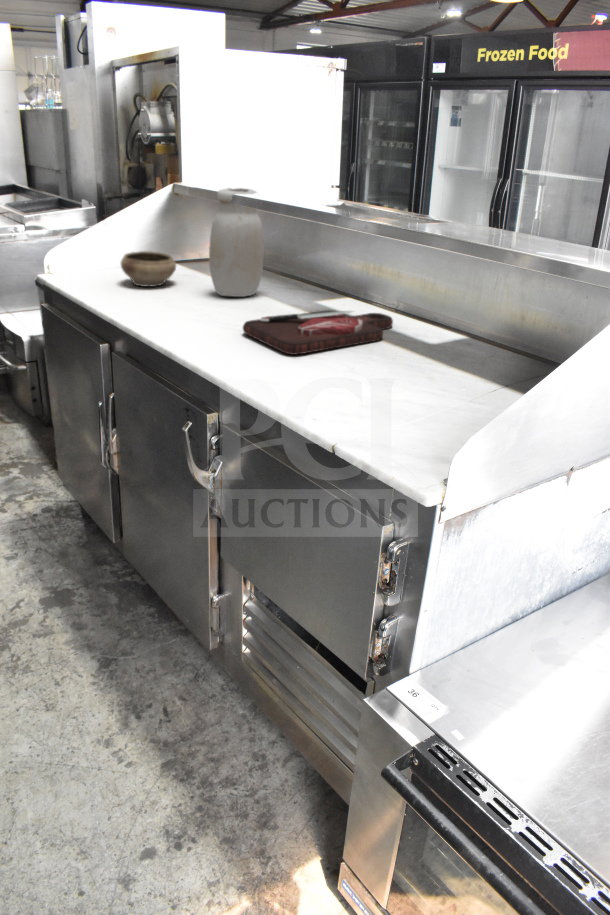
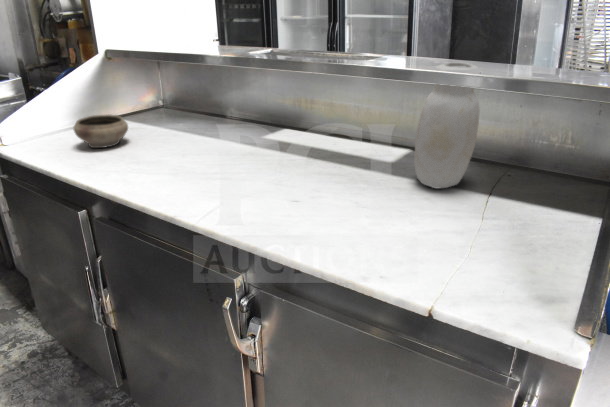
jar: present [209,188,264,297] -> present [414,63,480,189]
cutting board: present [243,310,393,354] -> none [229,143,350,200]

